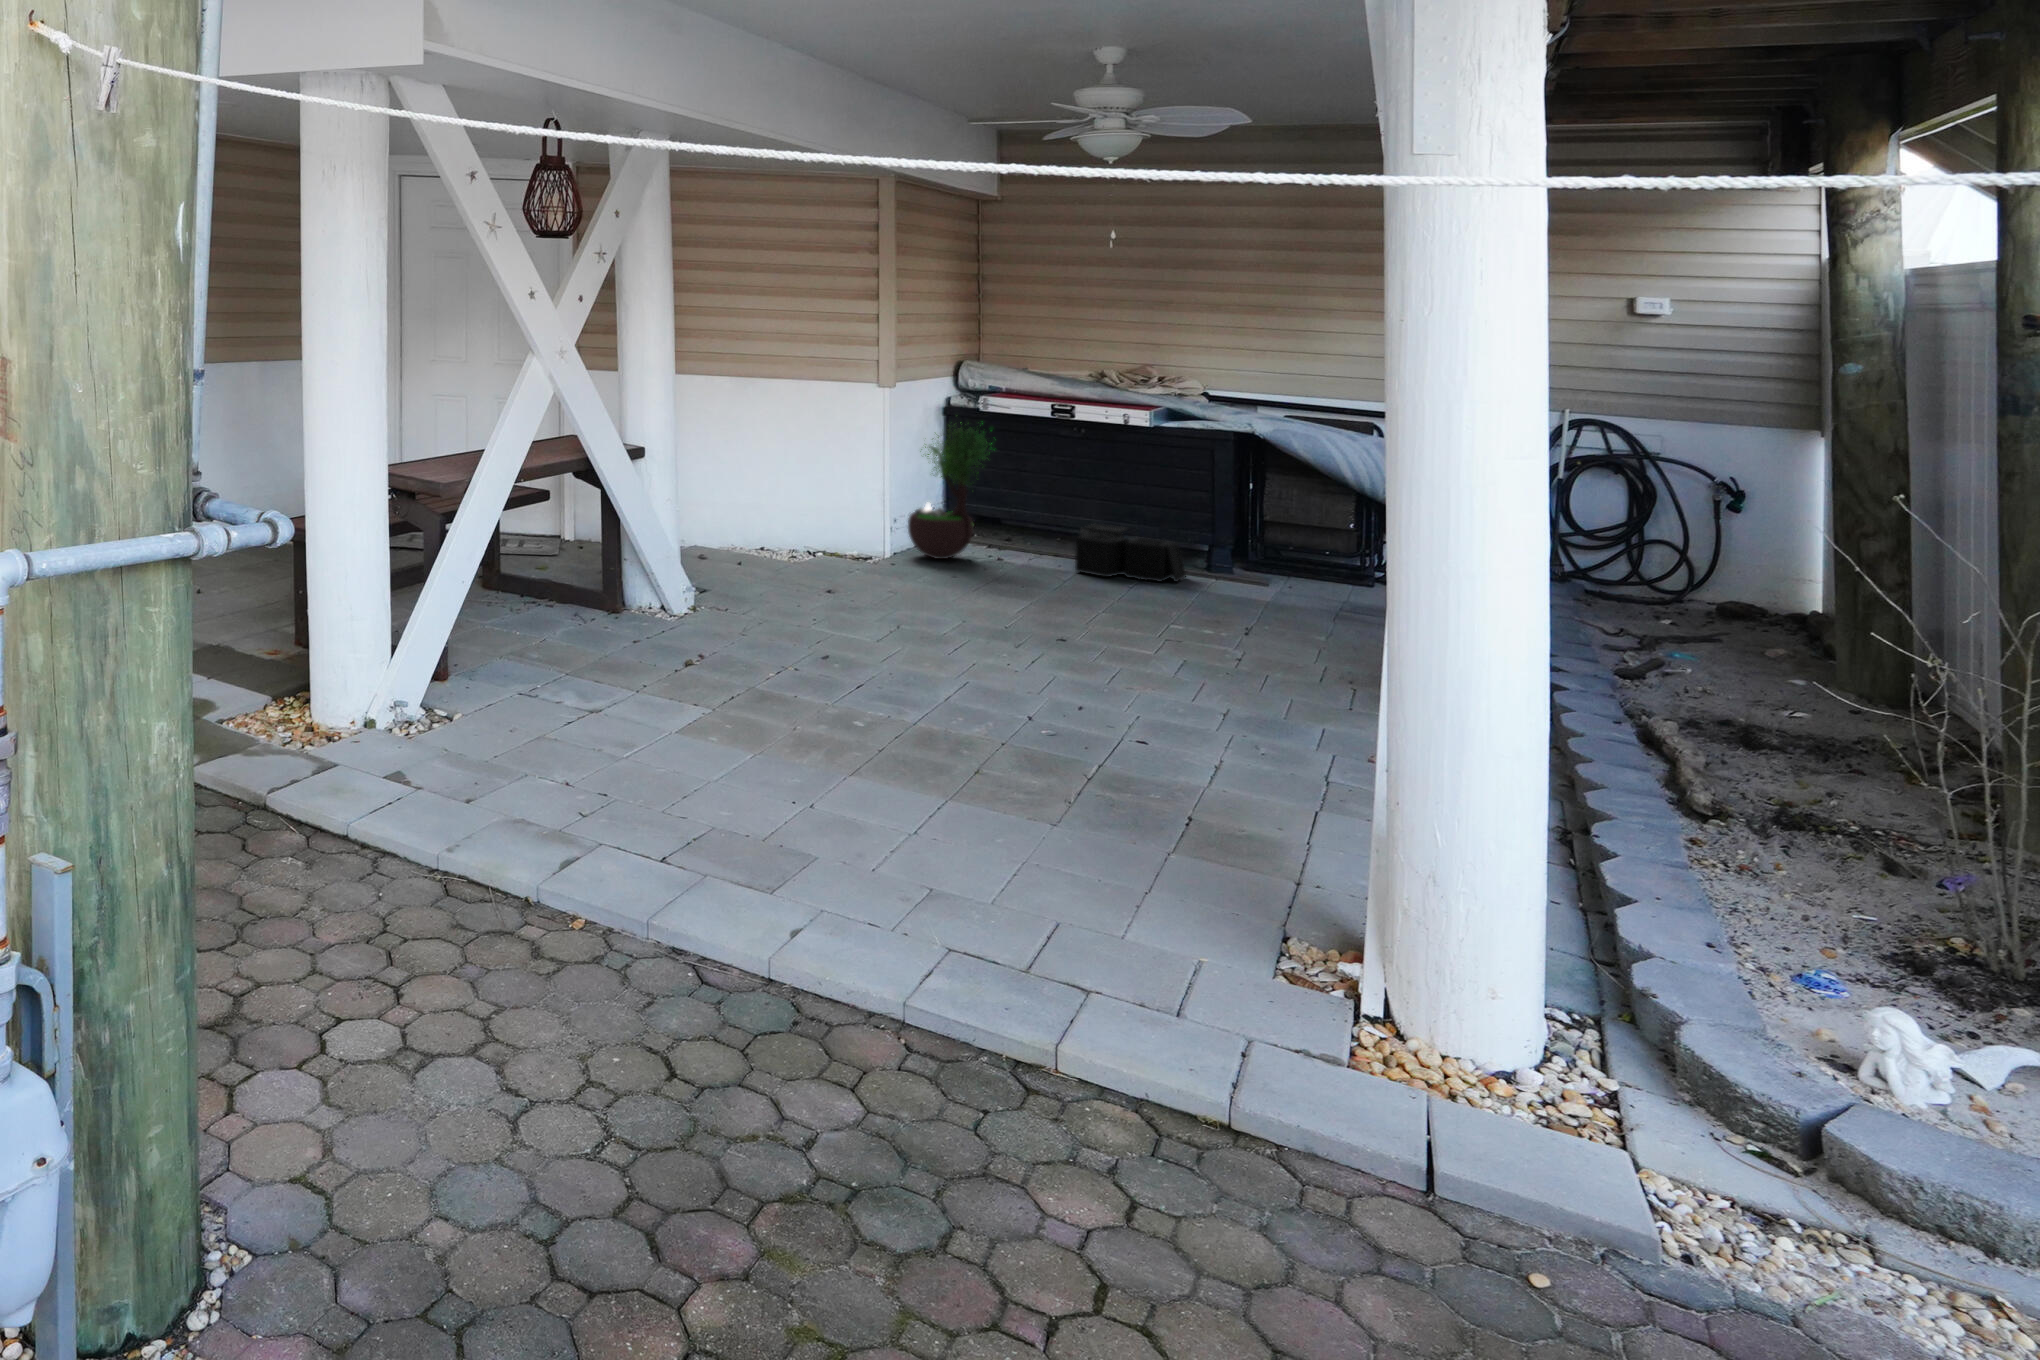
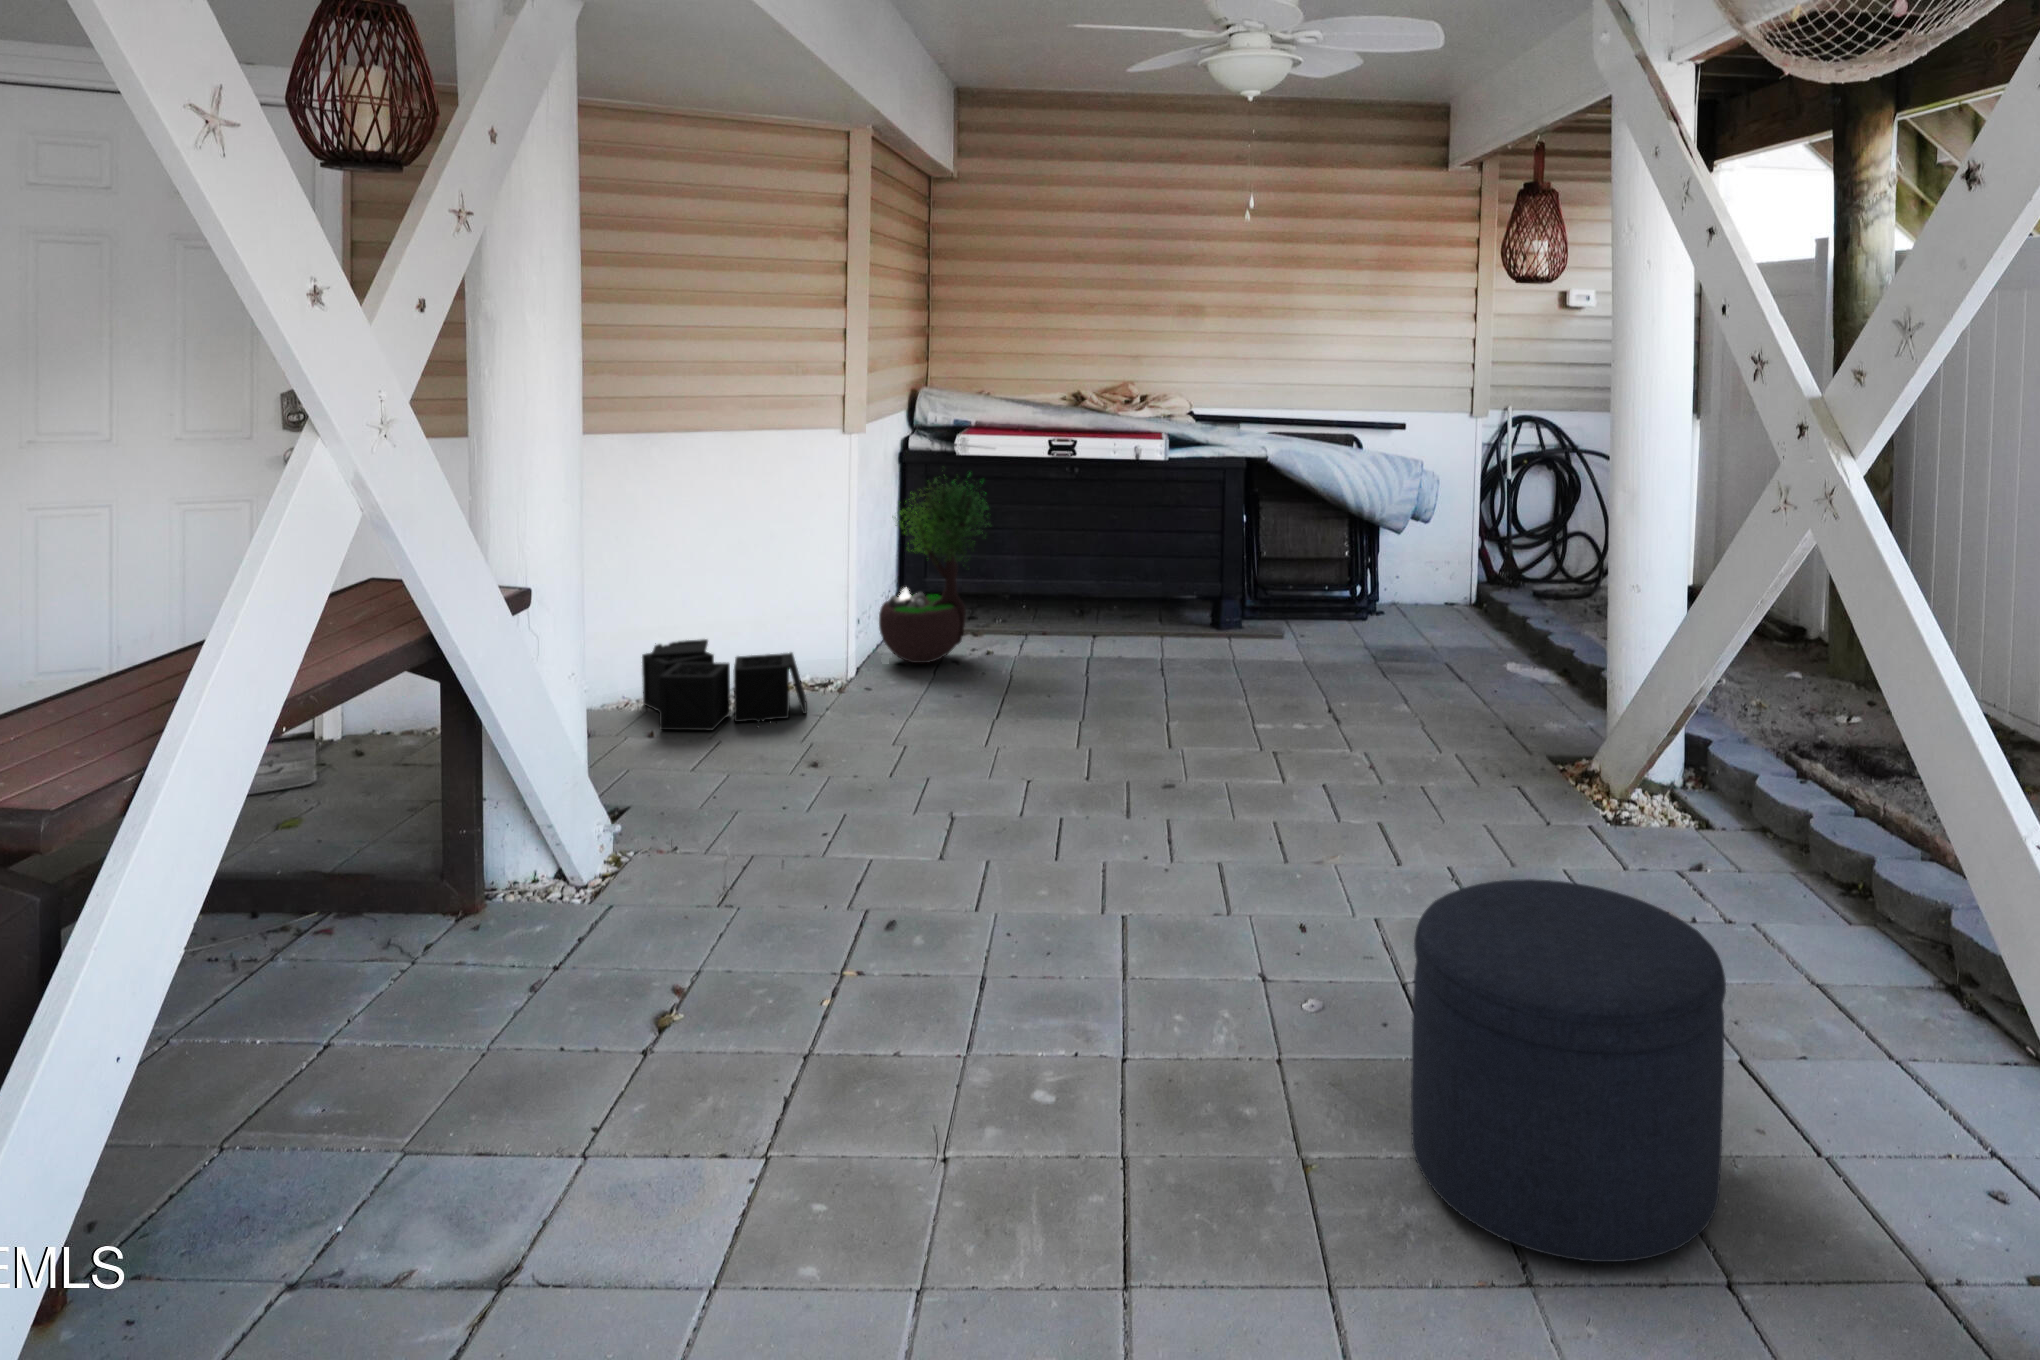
storage bin: present [1075,524,1186,582] -> present [642,639,807,730]
ottoman: none [1043,629,1234,810] -> present [1411,879,1726,1262]

